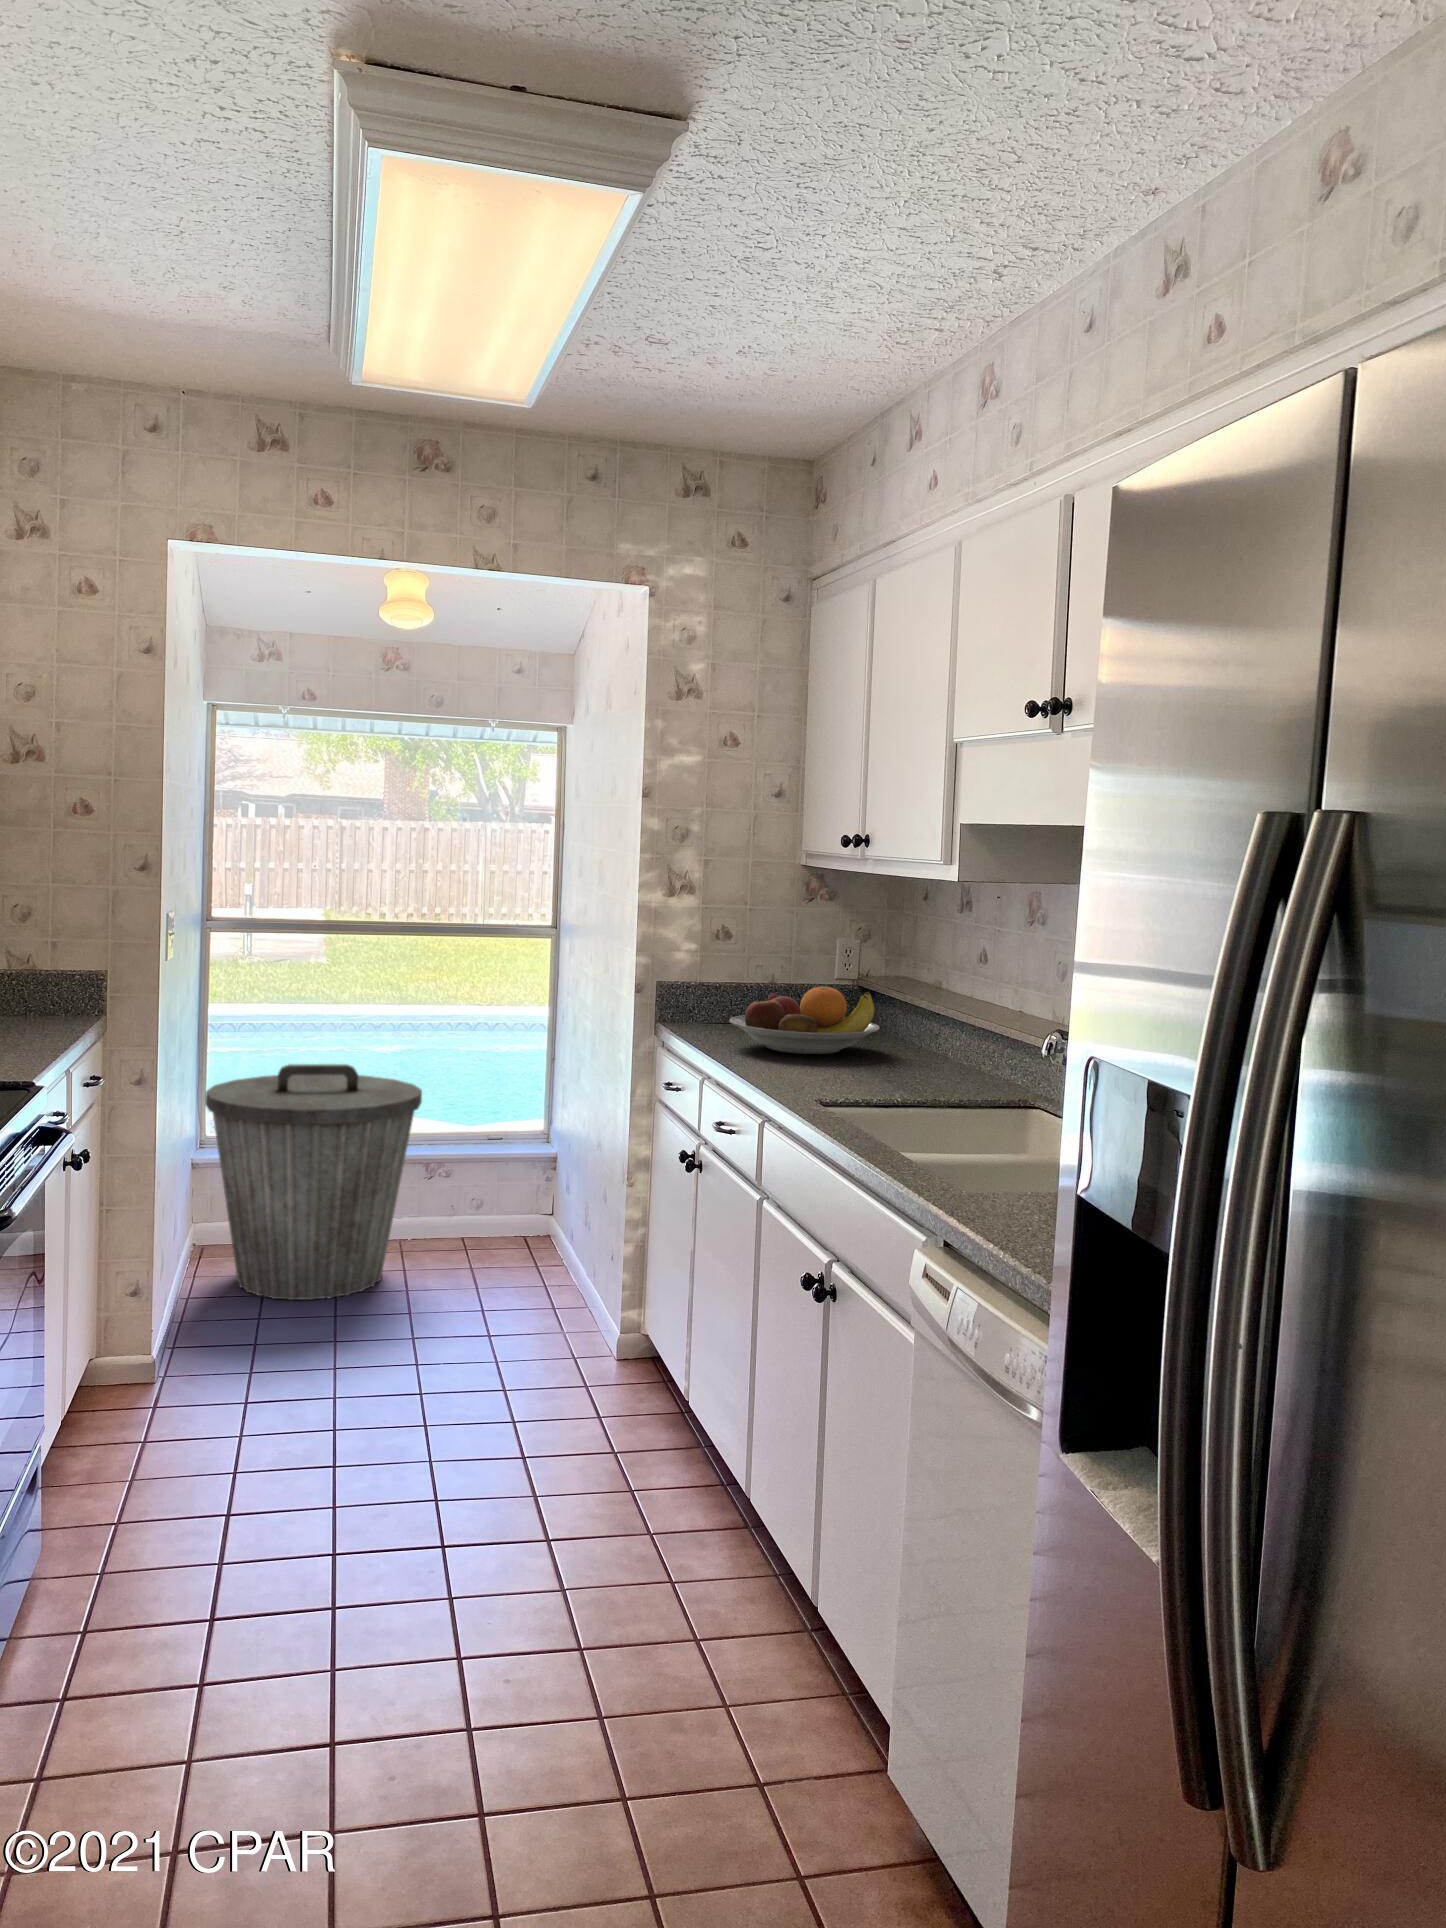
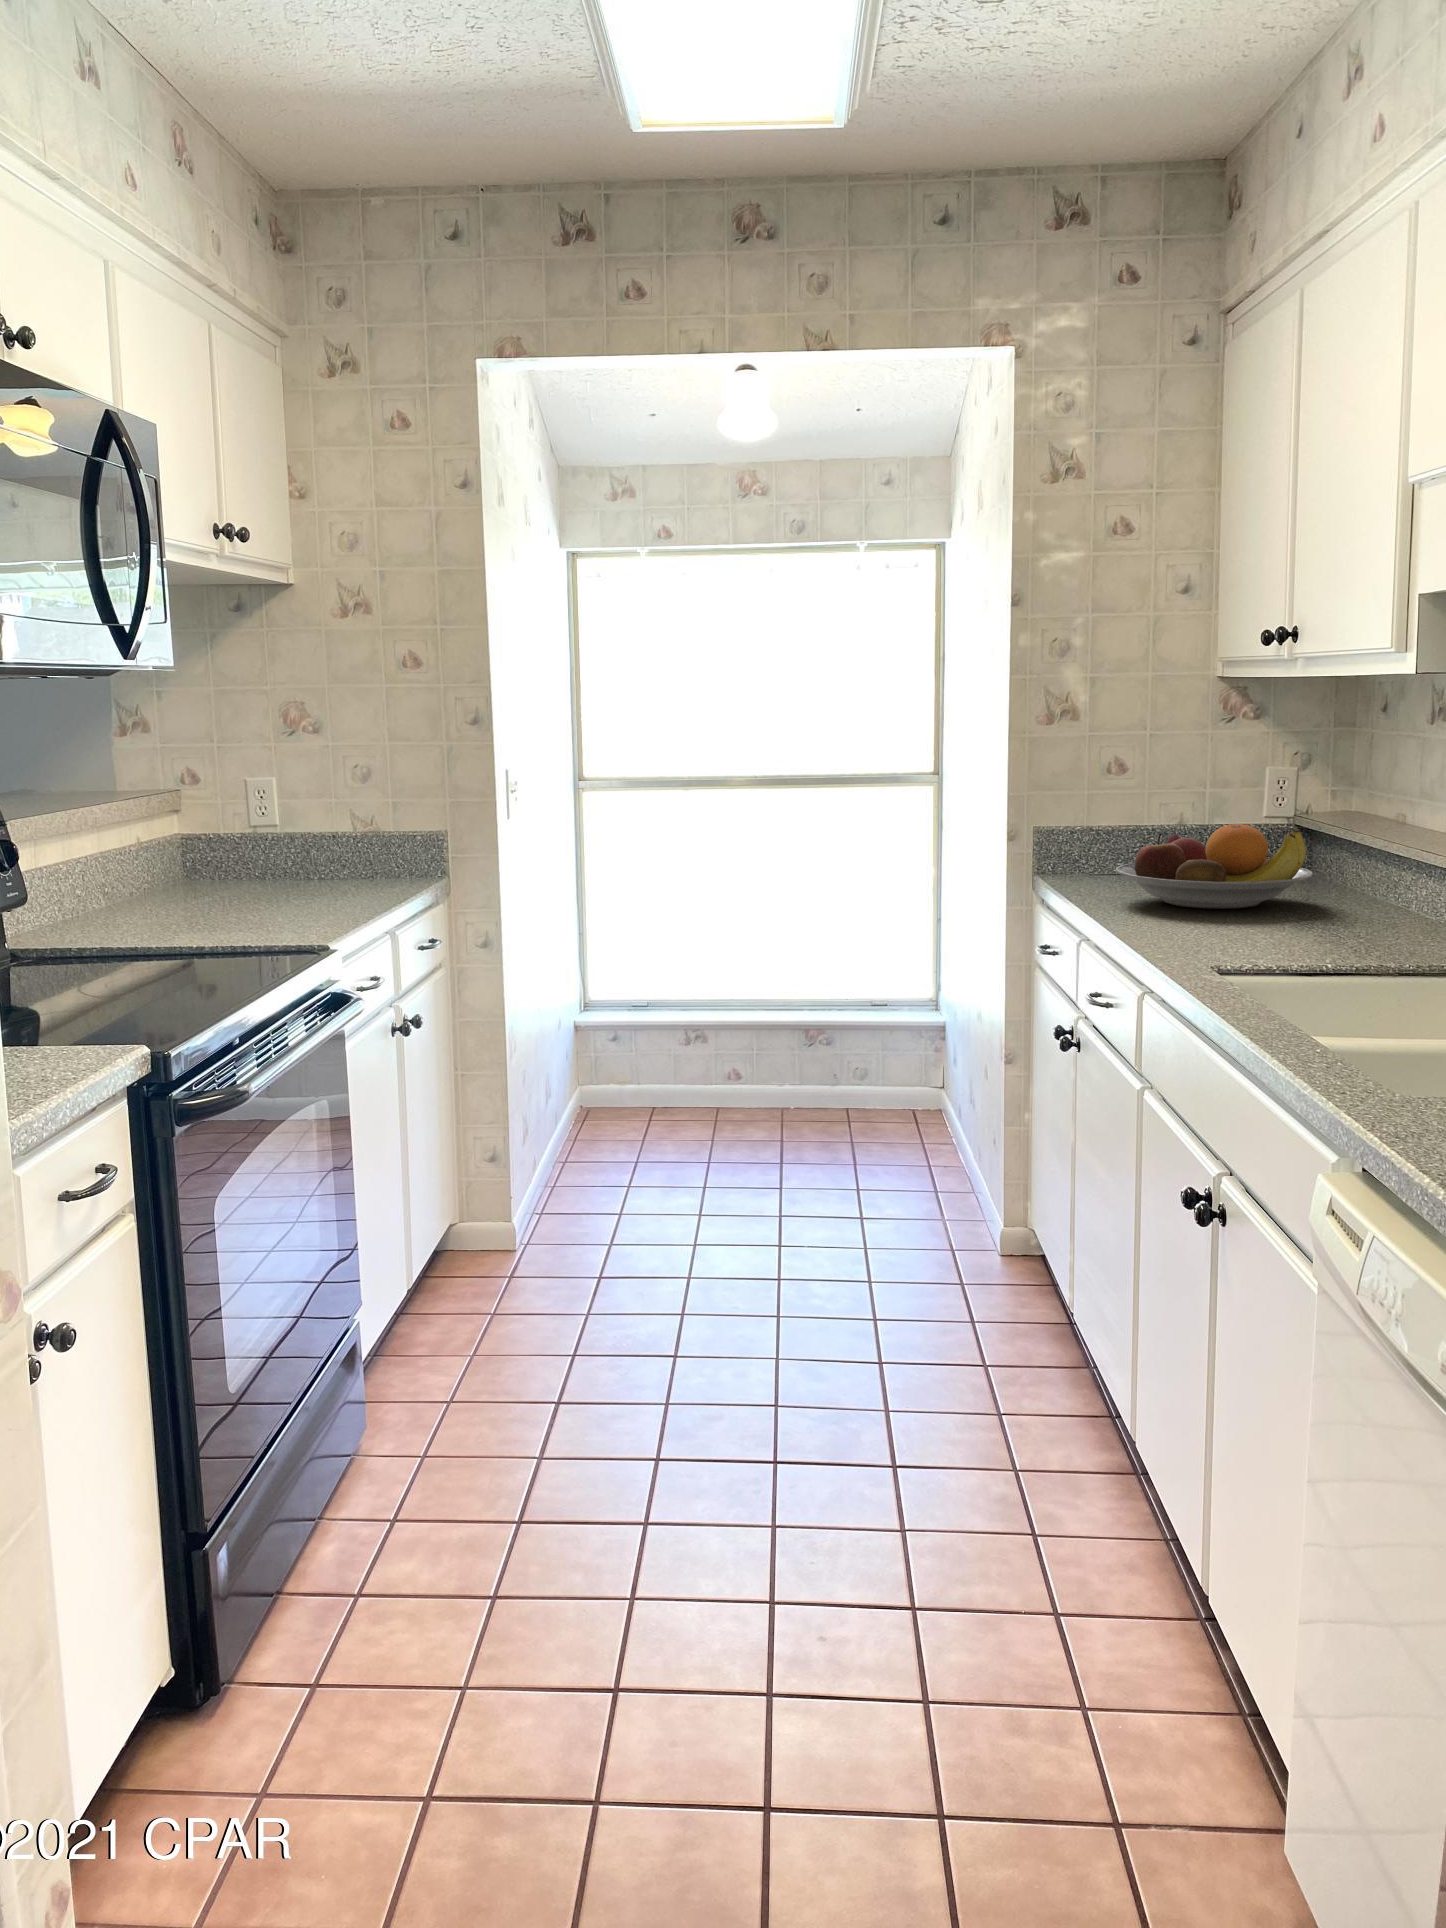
trash can: present [205,1064,422,1300] -> none [570,926,791,1174]

